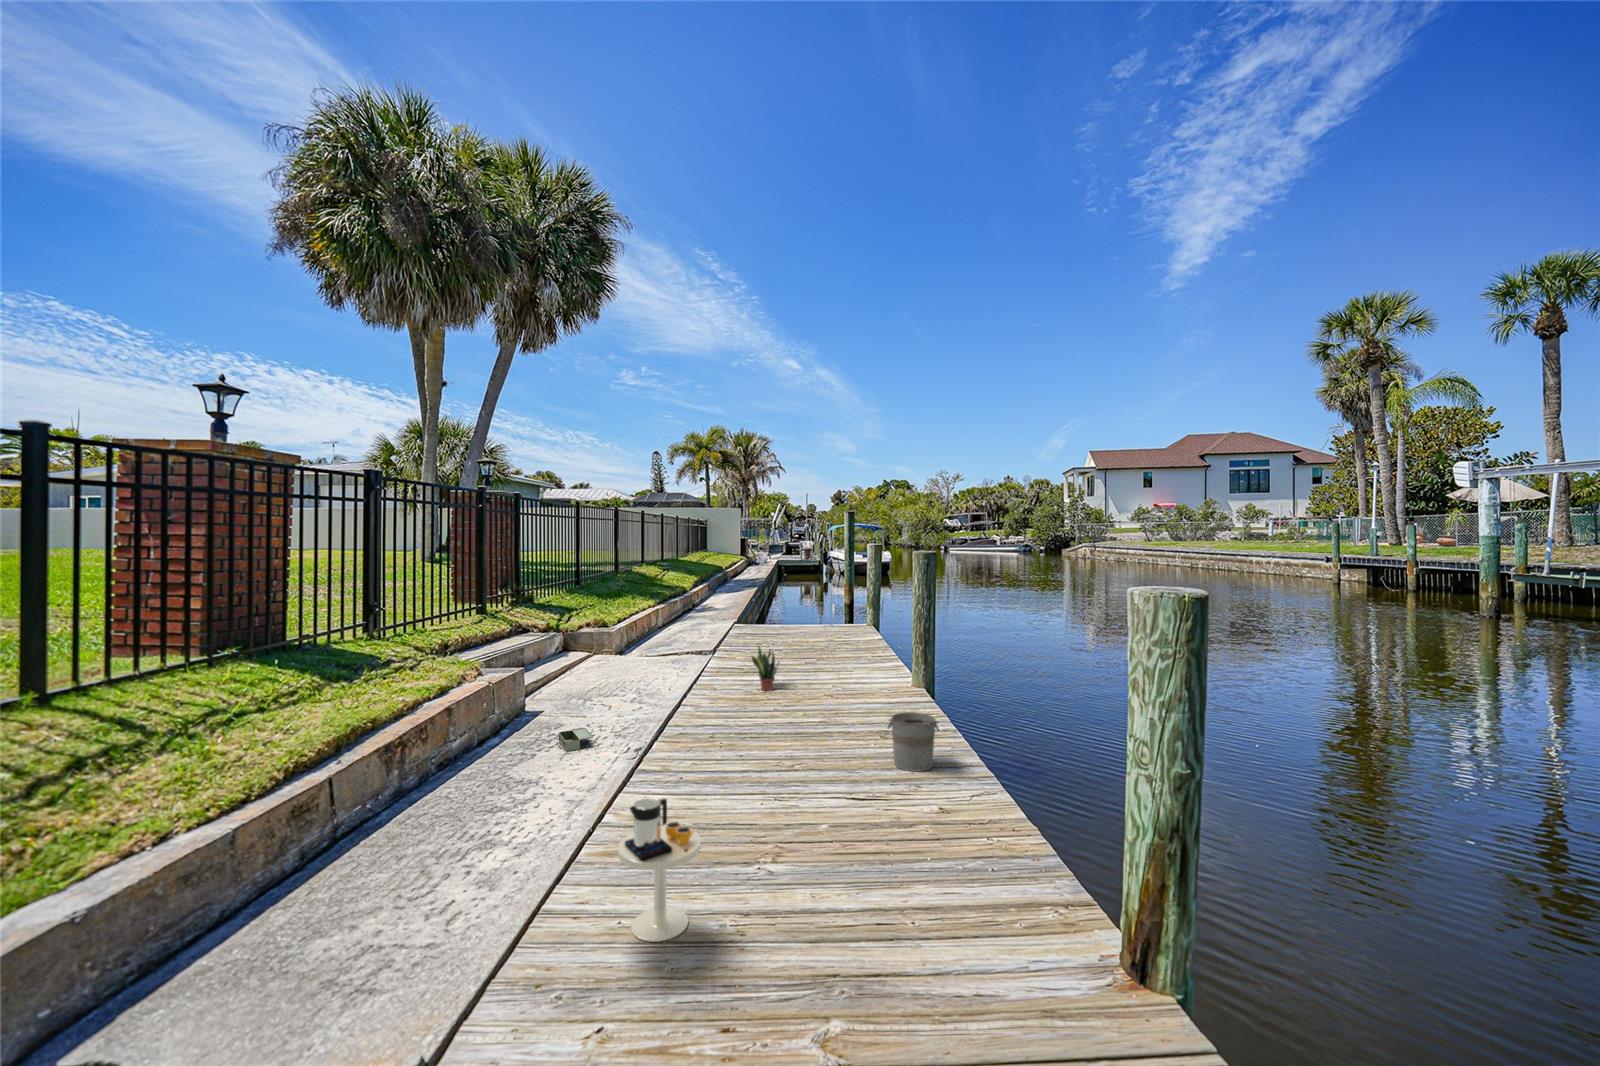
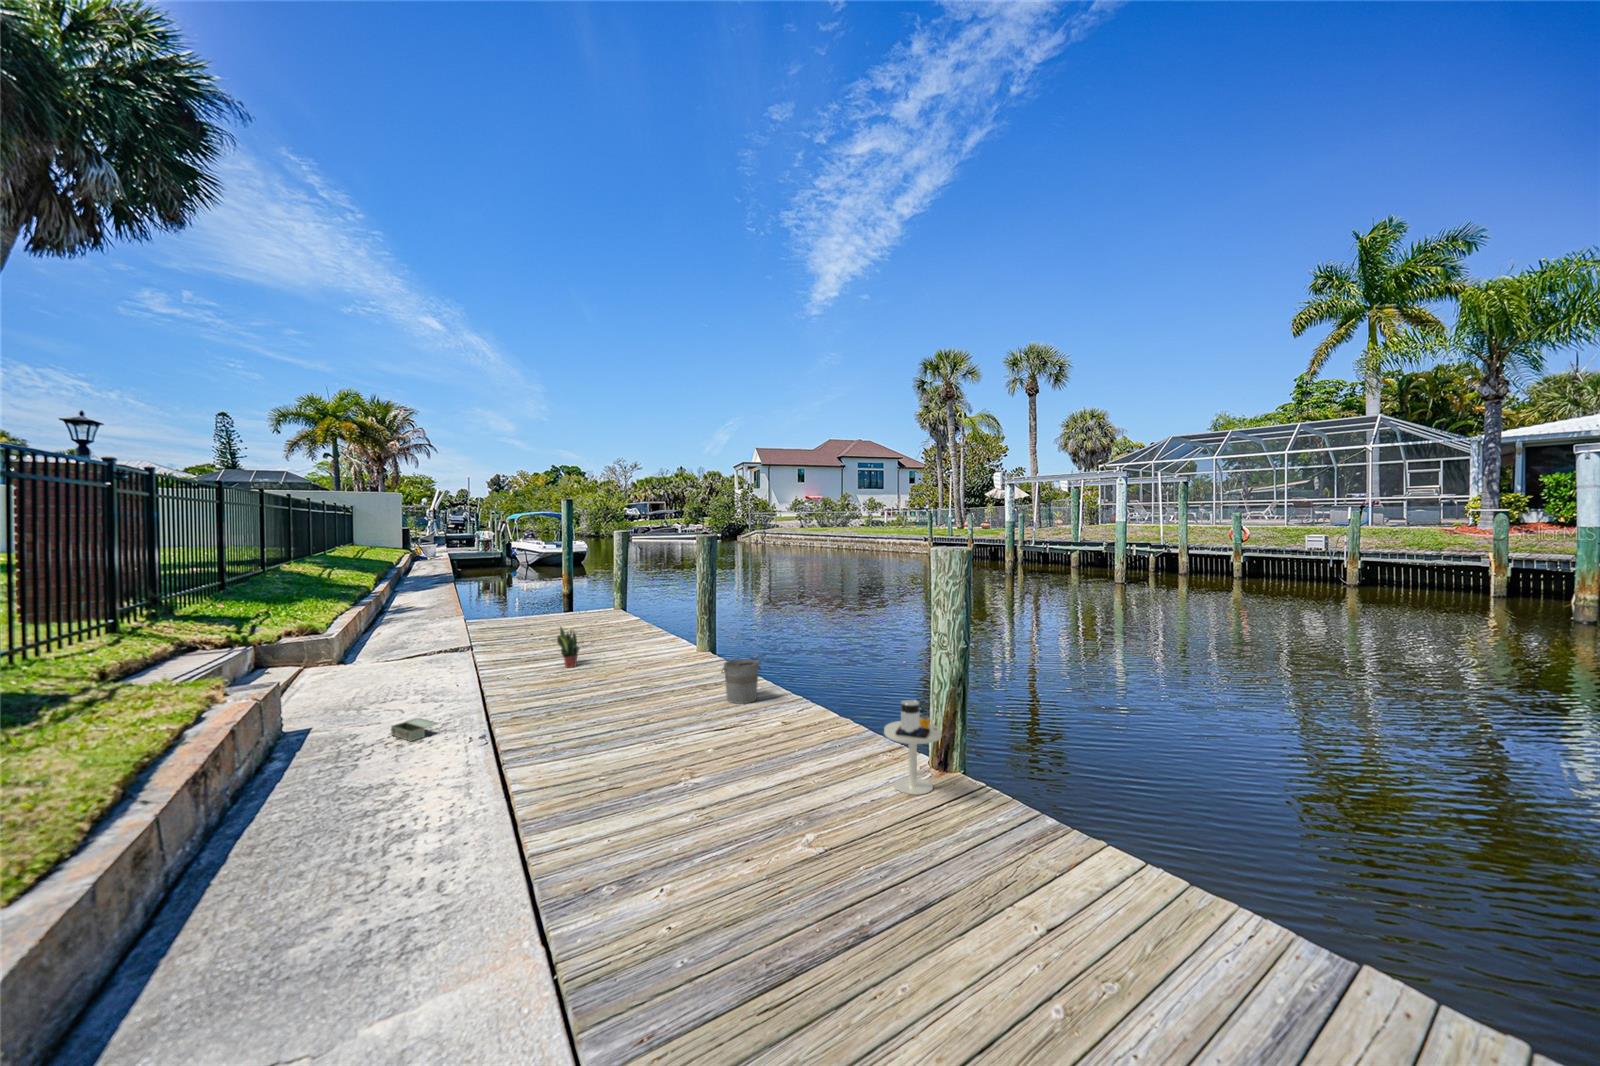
side table: present [618,798,701,942] -> present [884,699,942,795]

